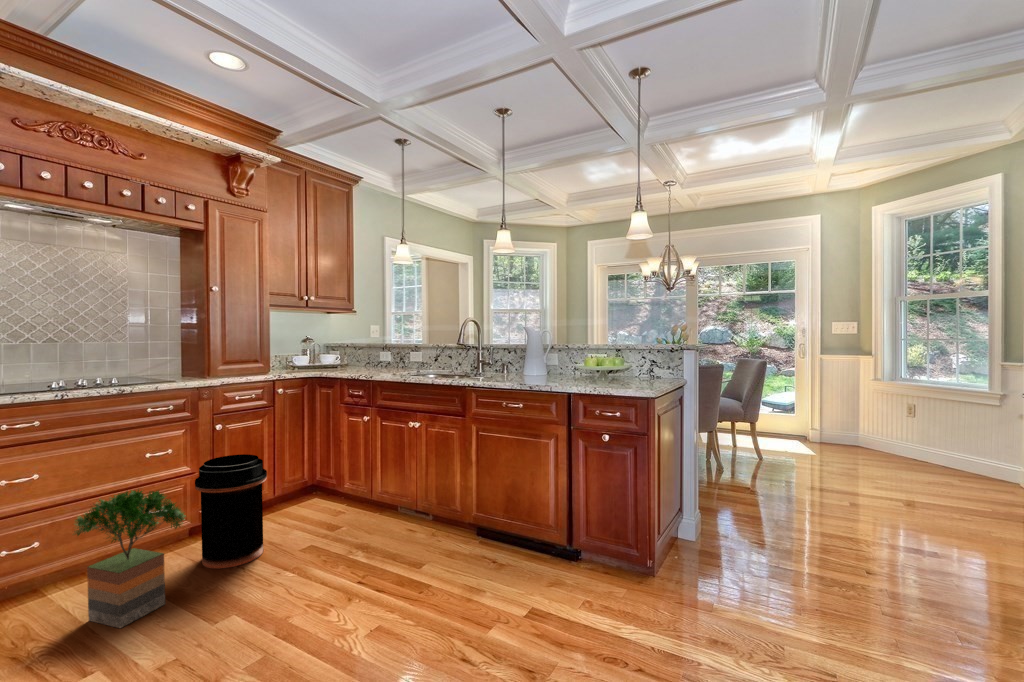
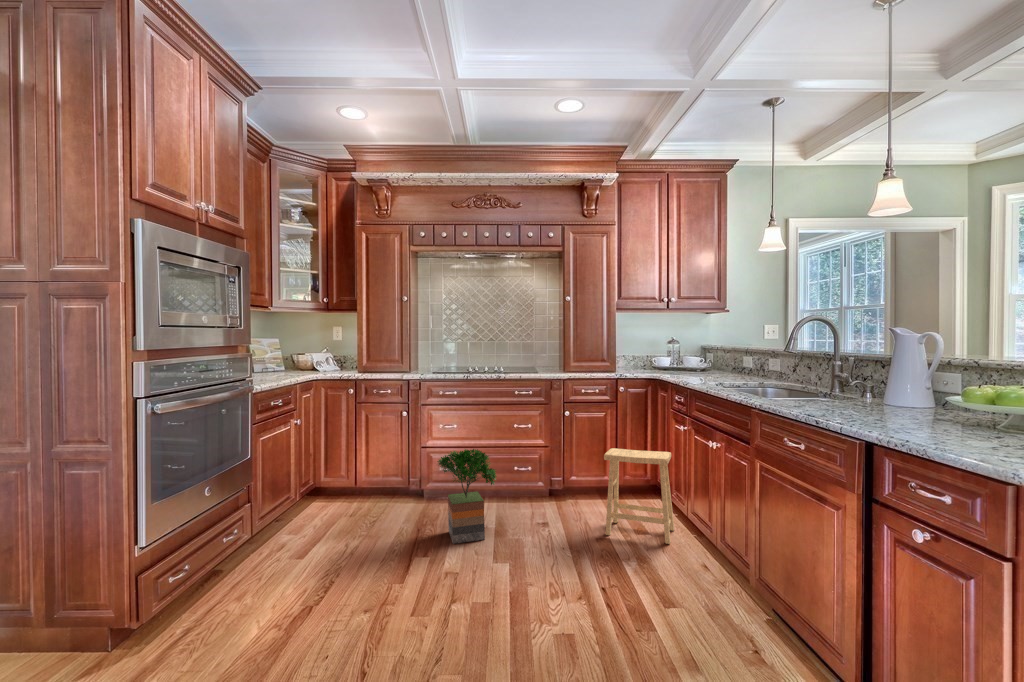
footstool: none [297,447,370,545] -> present [604,448,674,544]
trash can: present [195,454,267,568] -> none [525,438,578,532]

